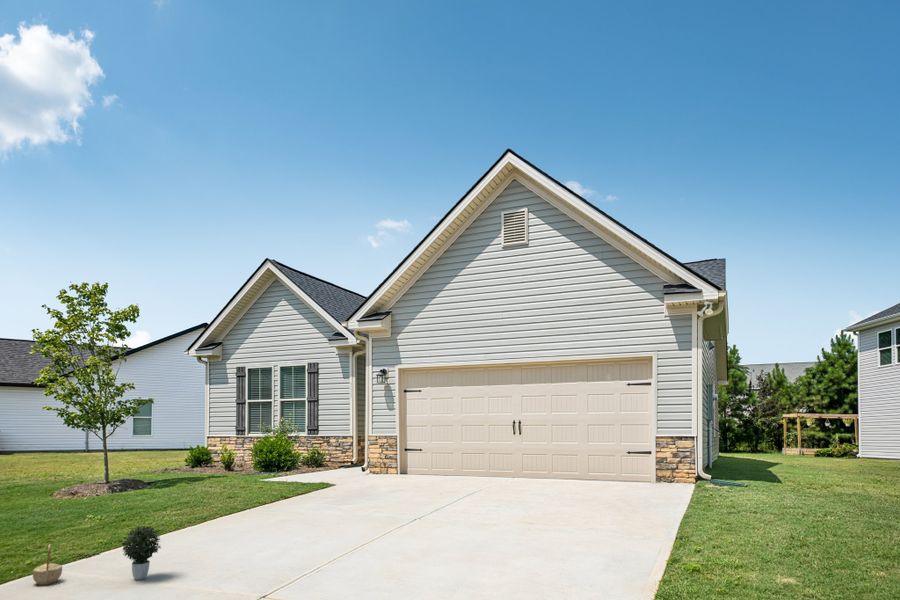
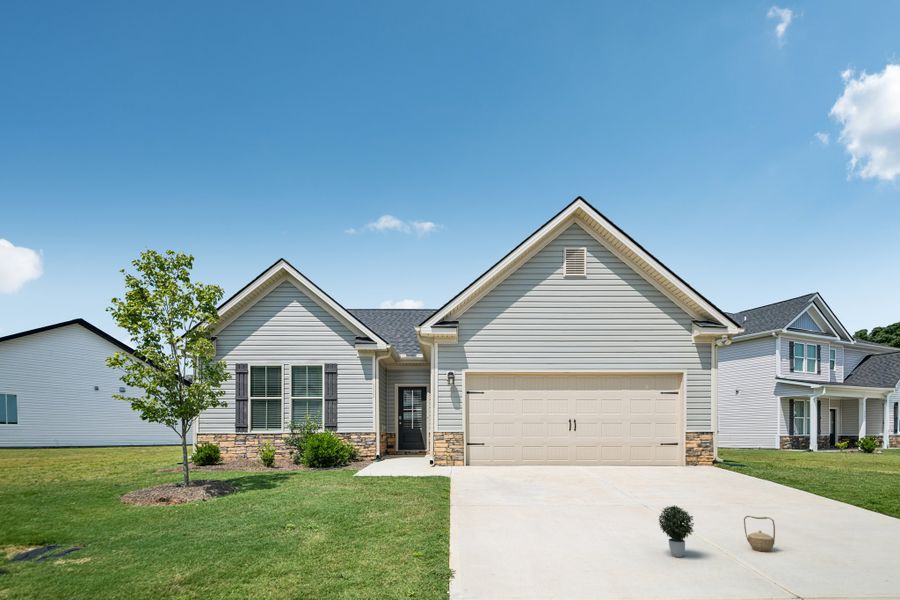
basket: present [33,544,62,585] -> present [744,516,775,552]

